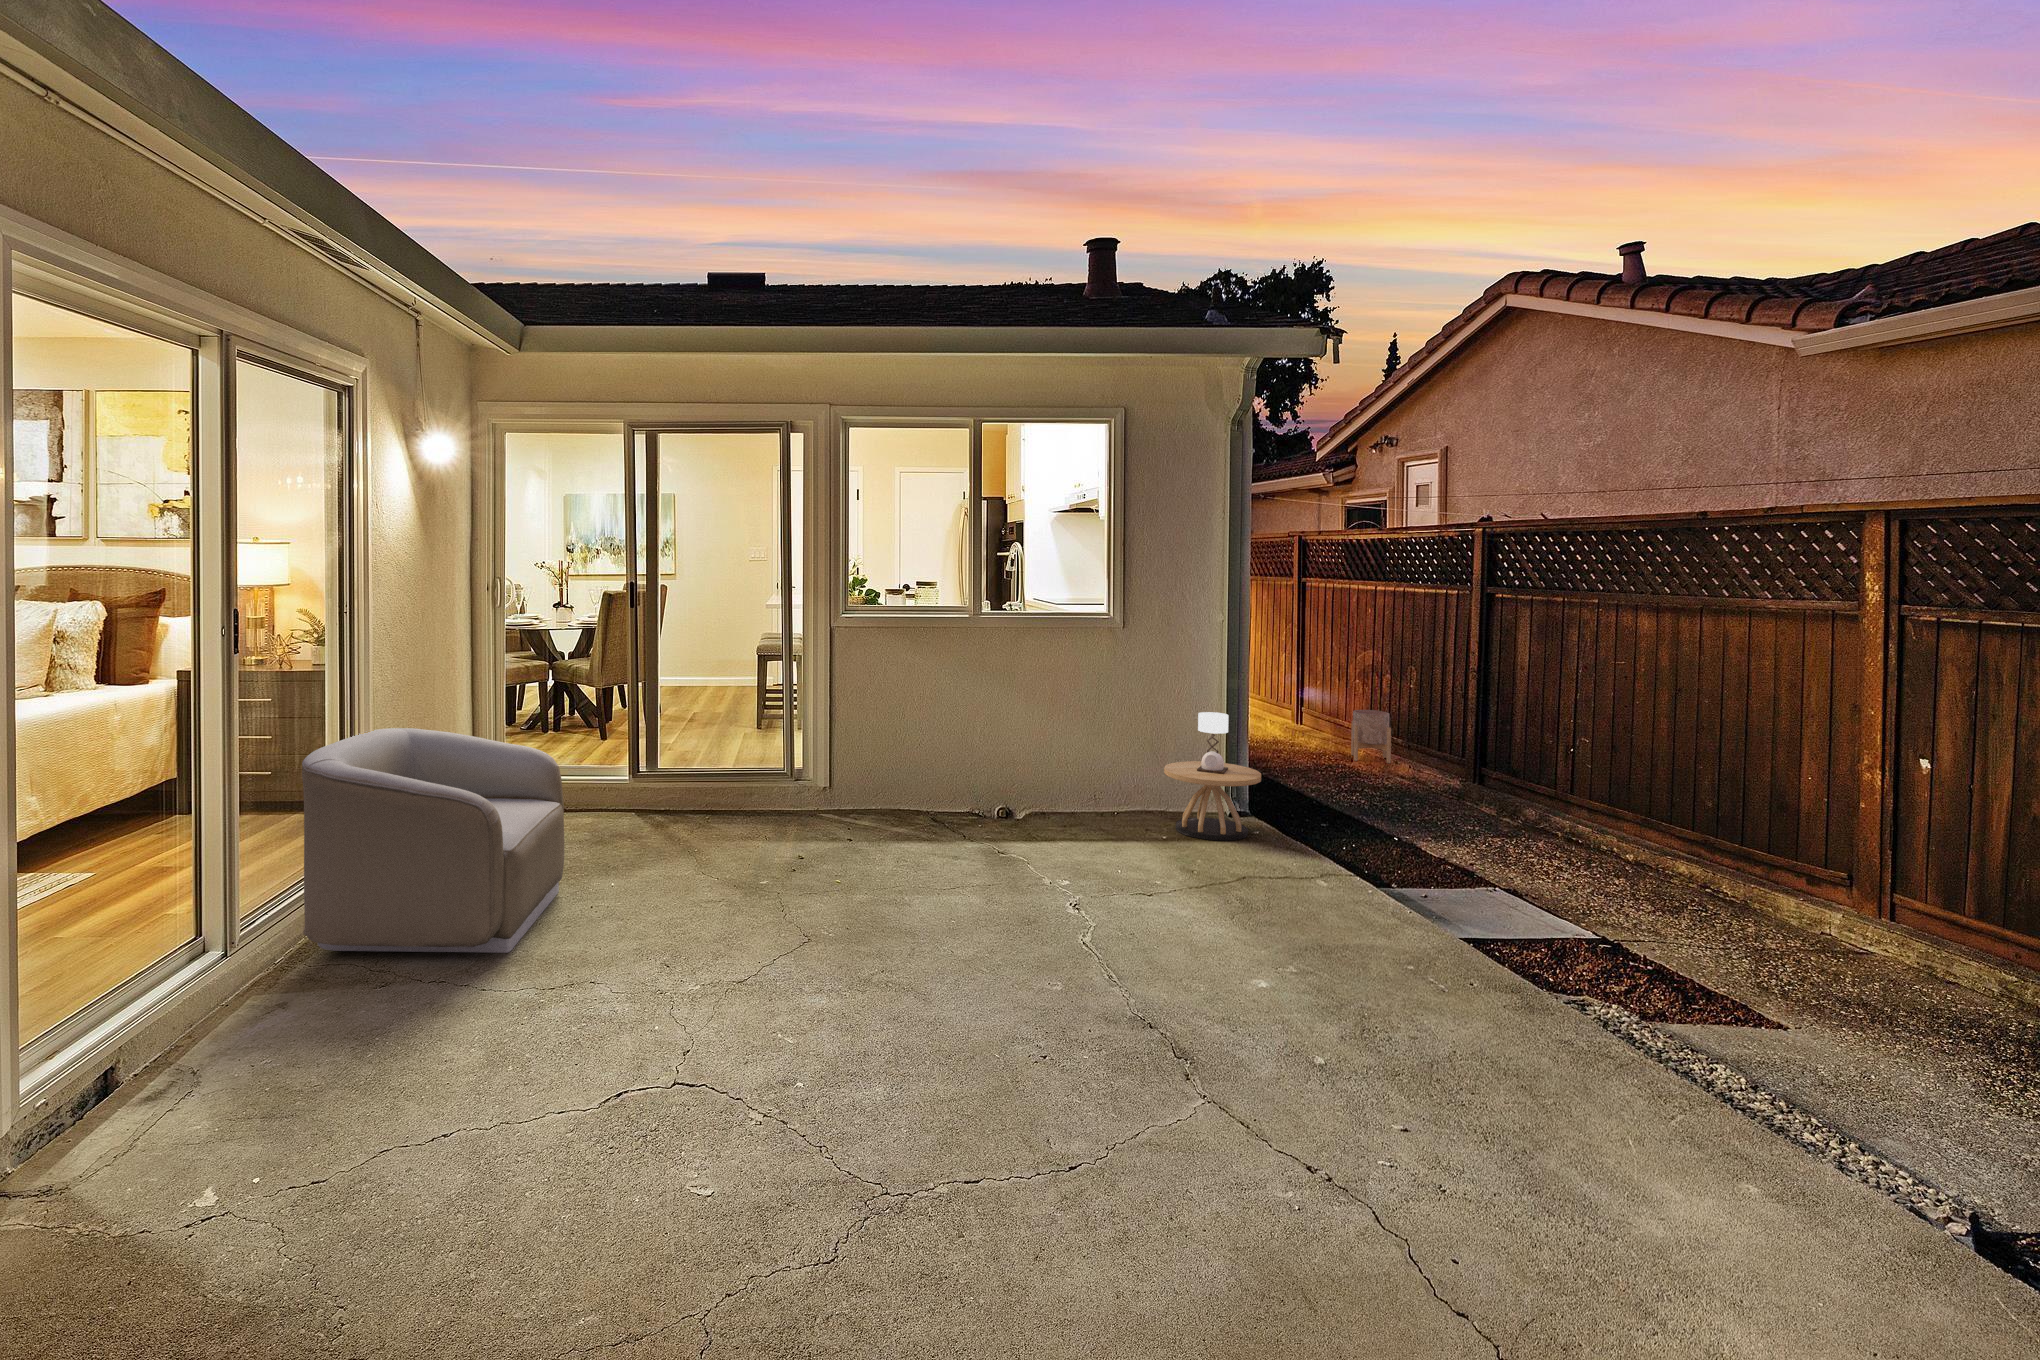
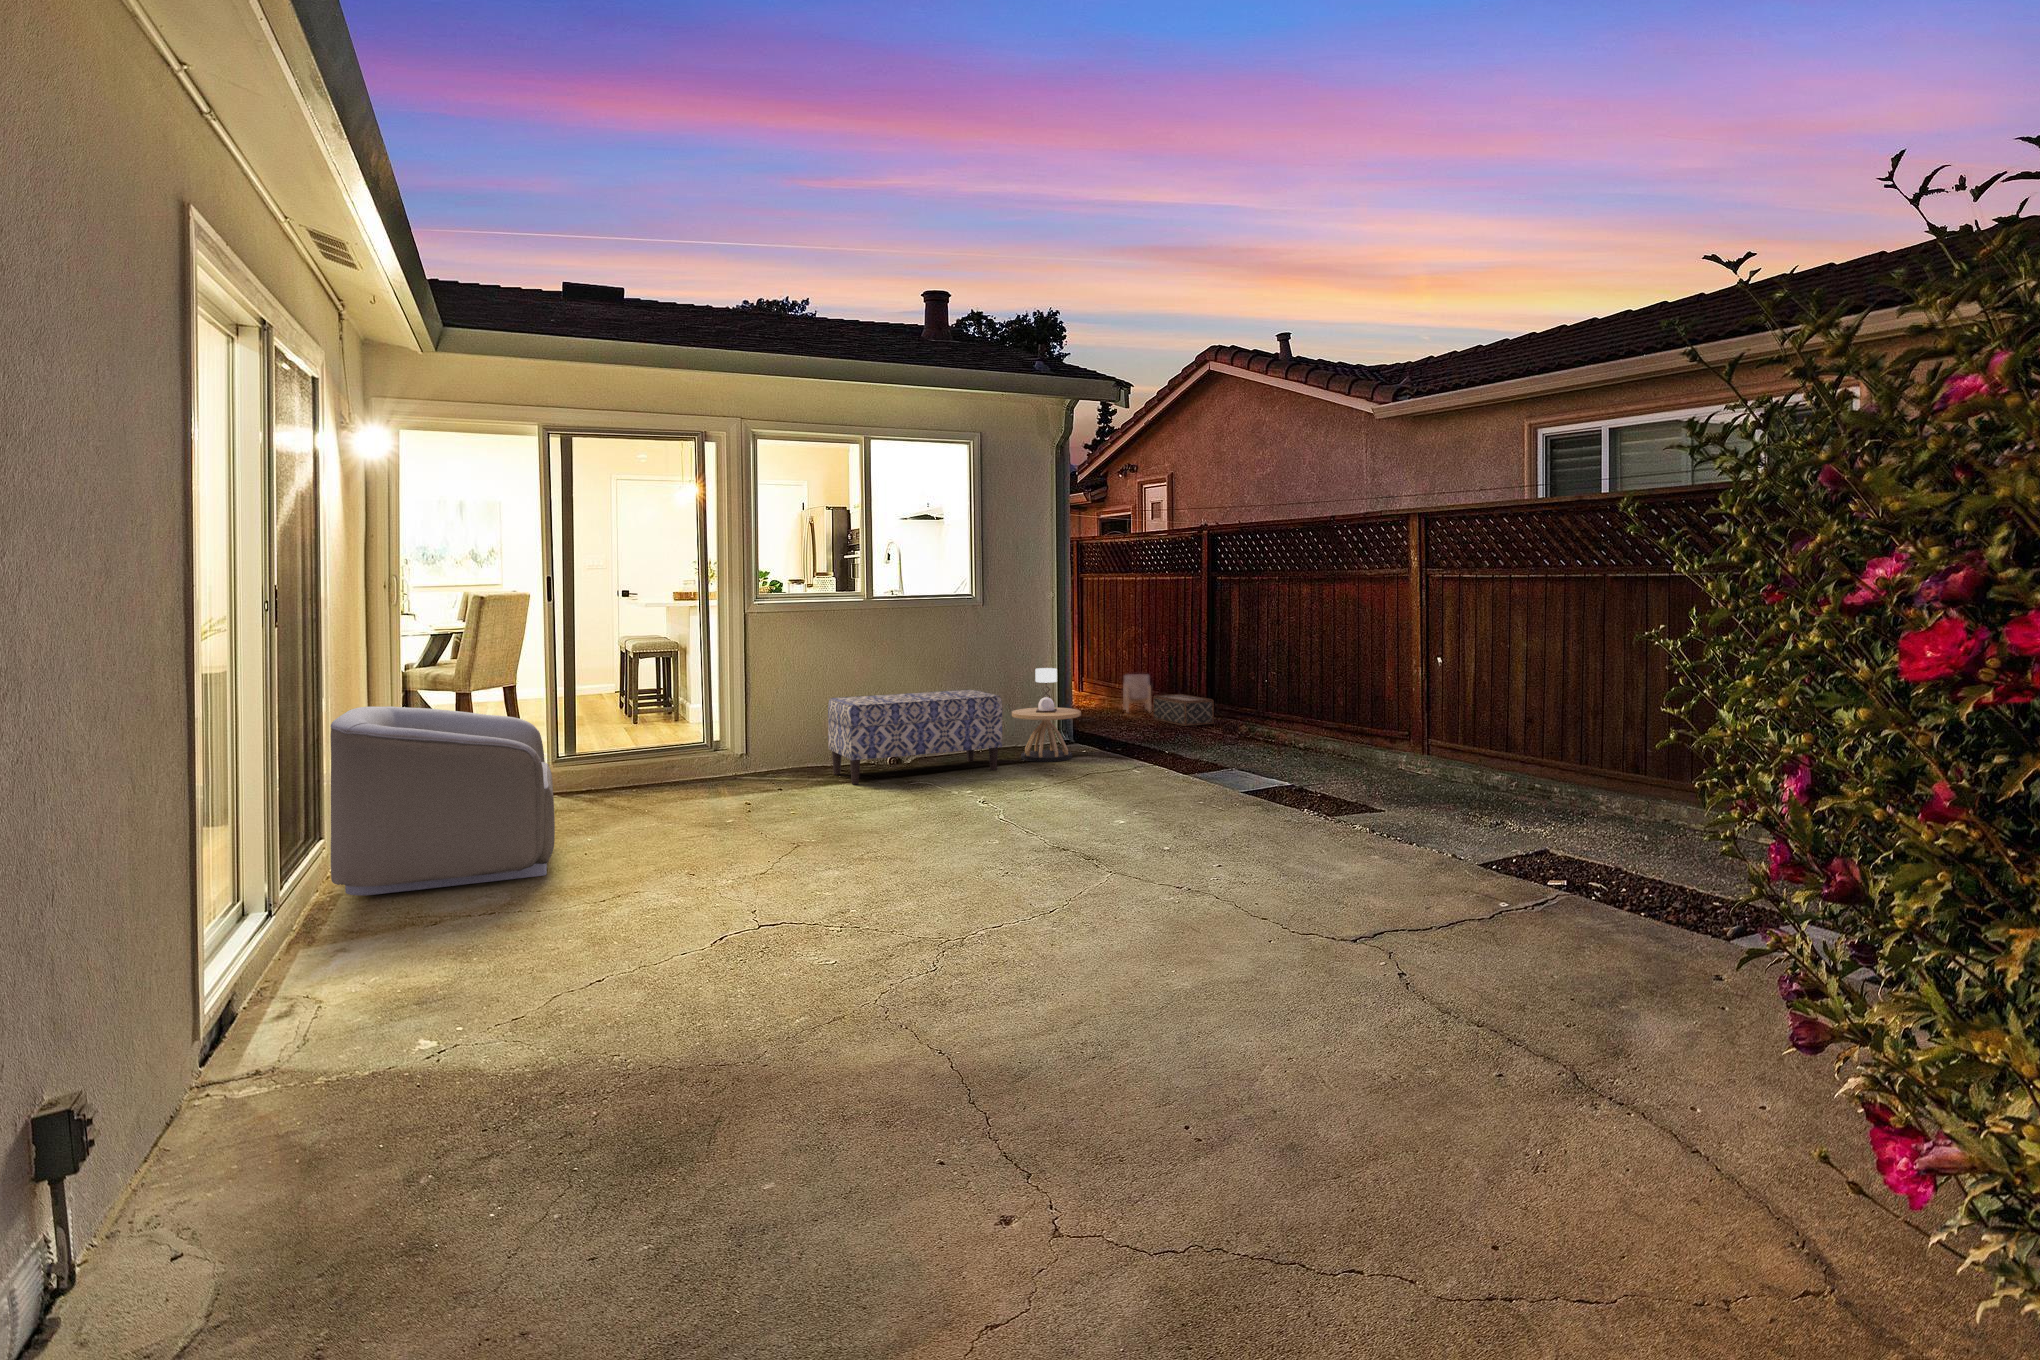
bench: none [926,733,1142,847] -> present [828,689,1002,784]
woven basket: none [1390,745,1483,795] -> present [1153,694,1214,726]

